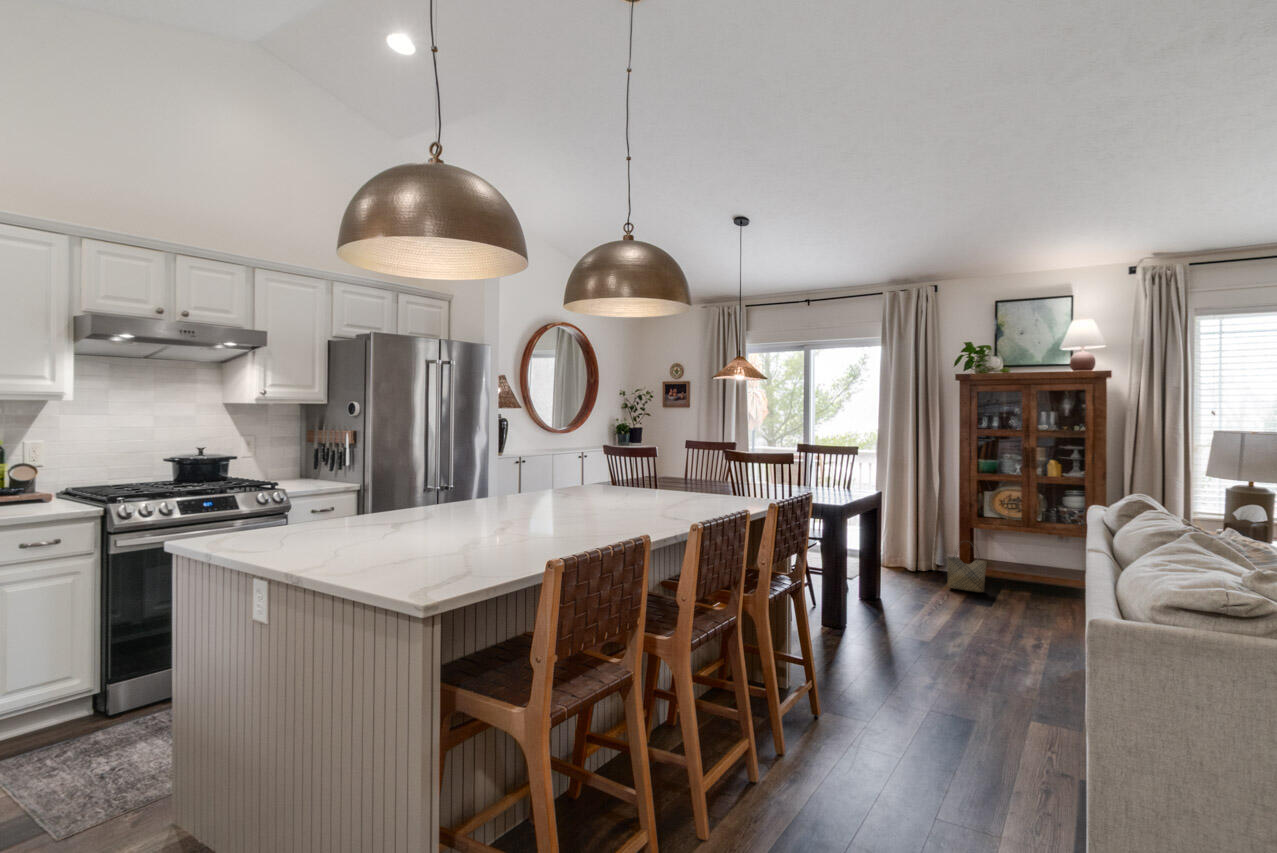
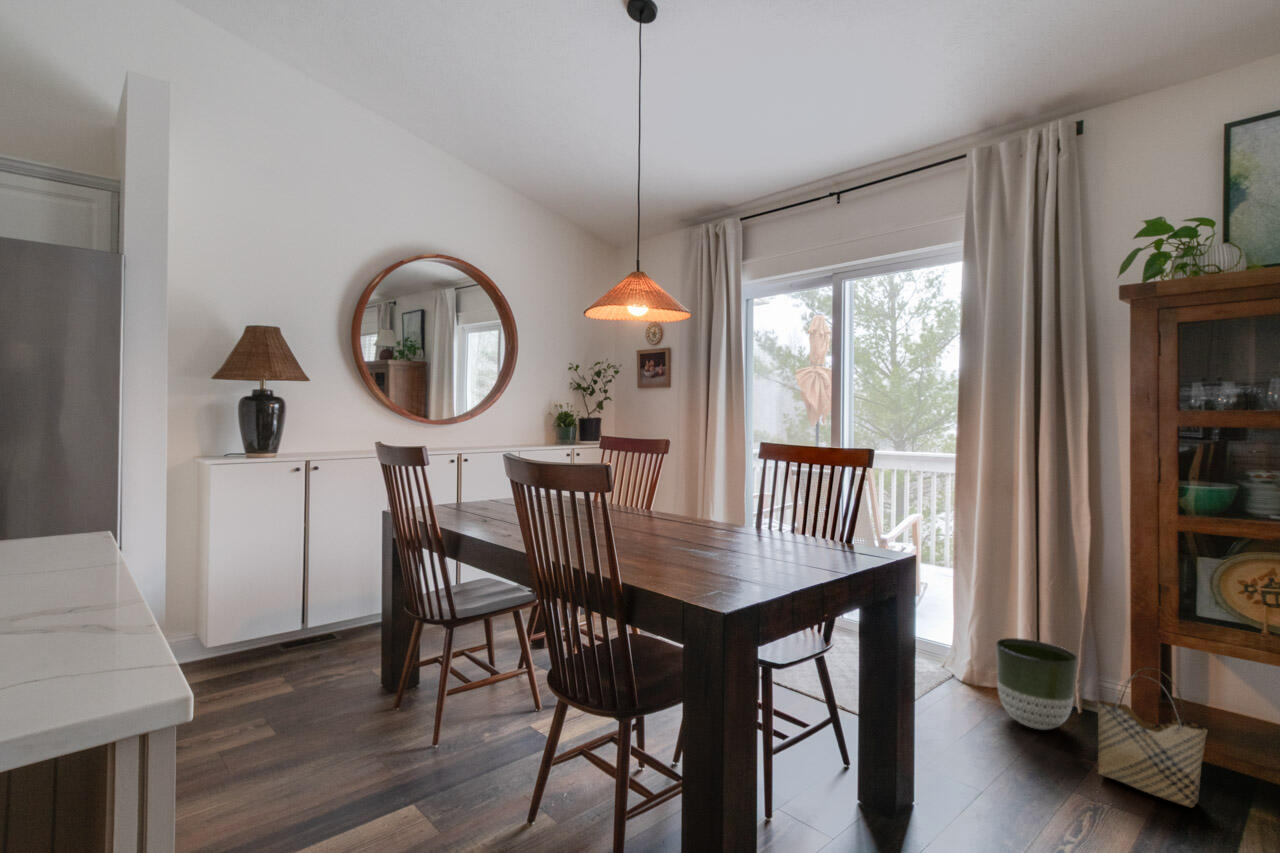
planter: none [903,540,938,579] -> present [996,638,1077,730]

